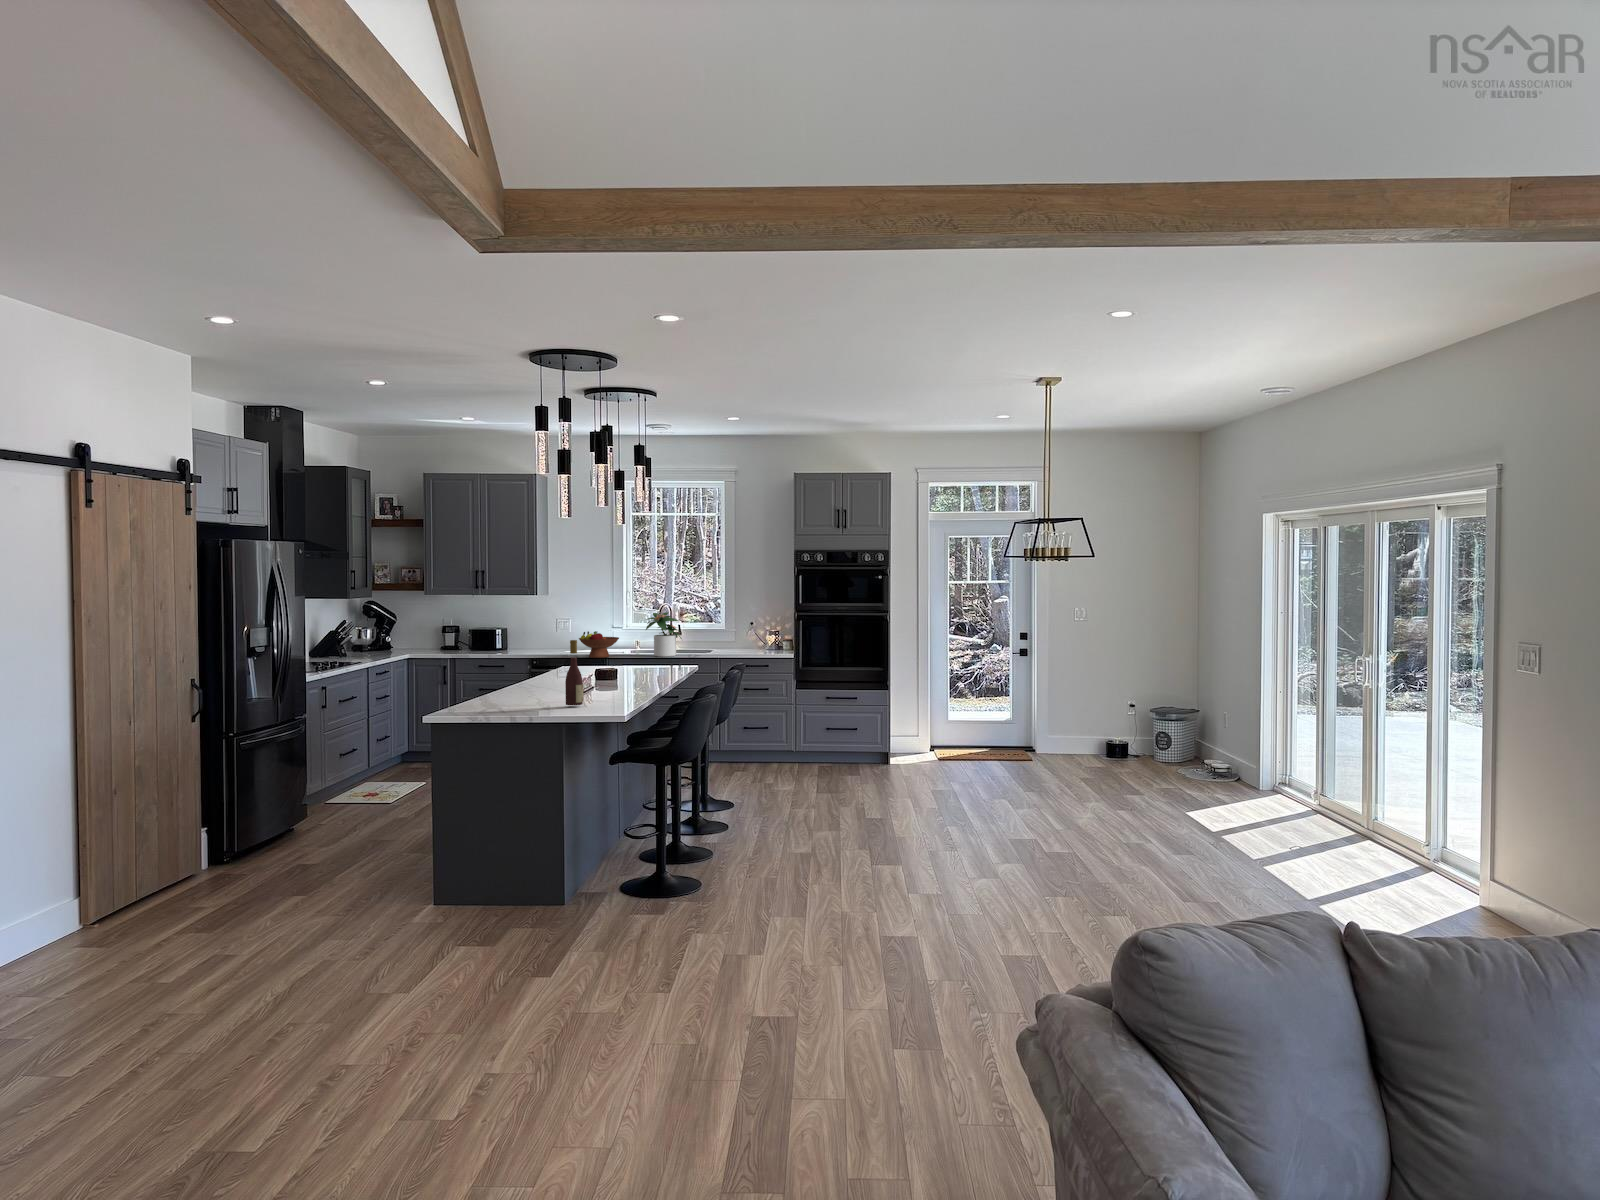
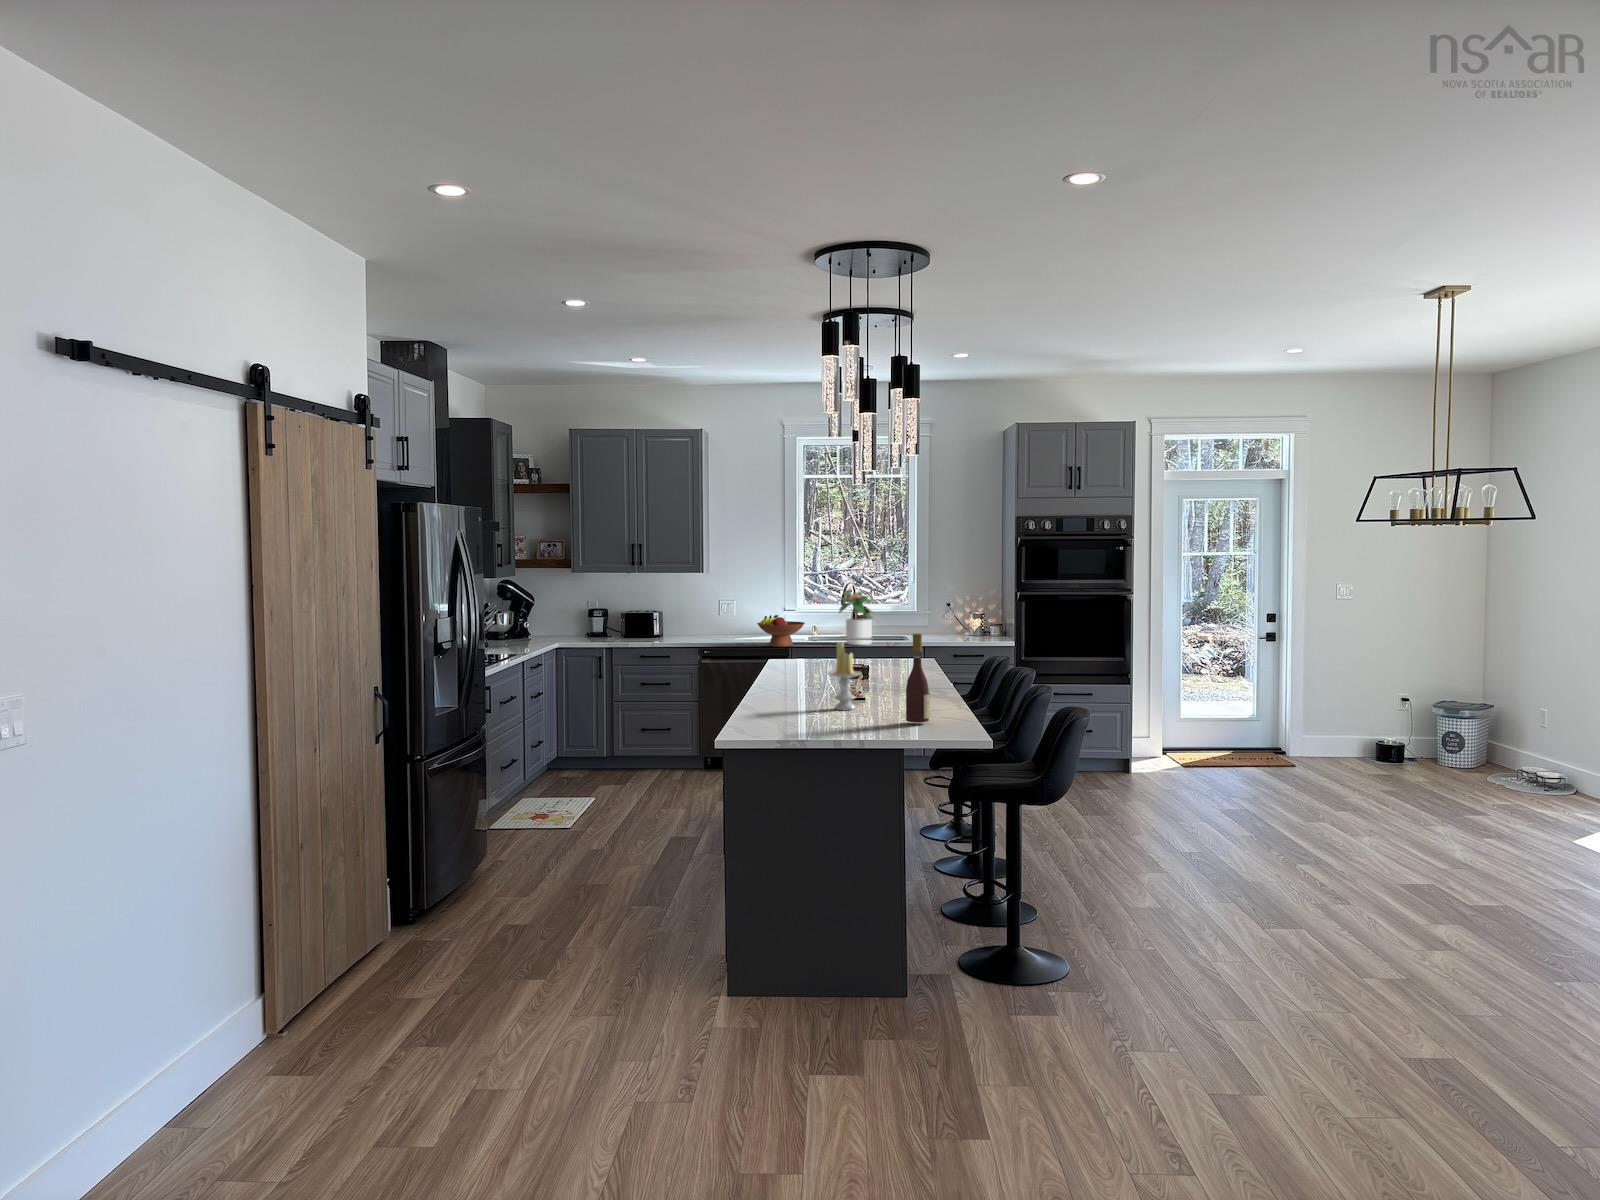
candle: none [531,647,558,699] -> present [828,642,861,710]

